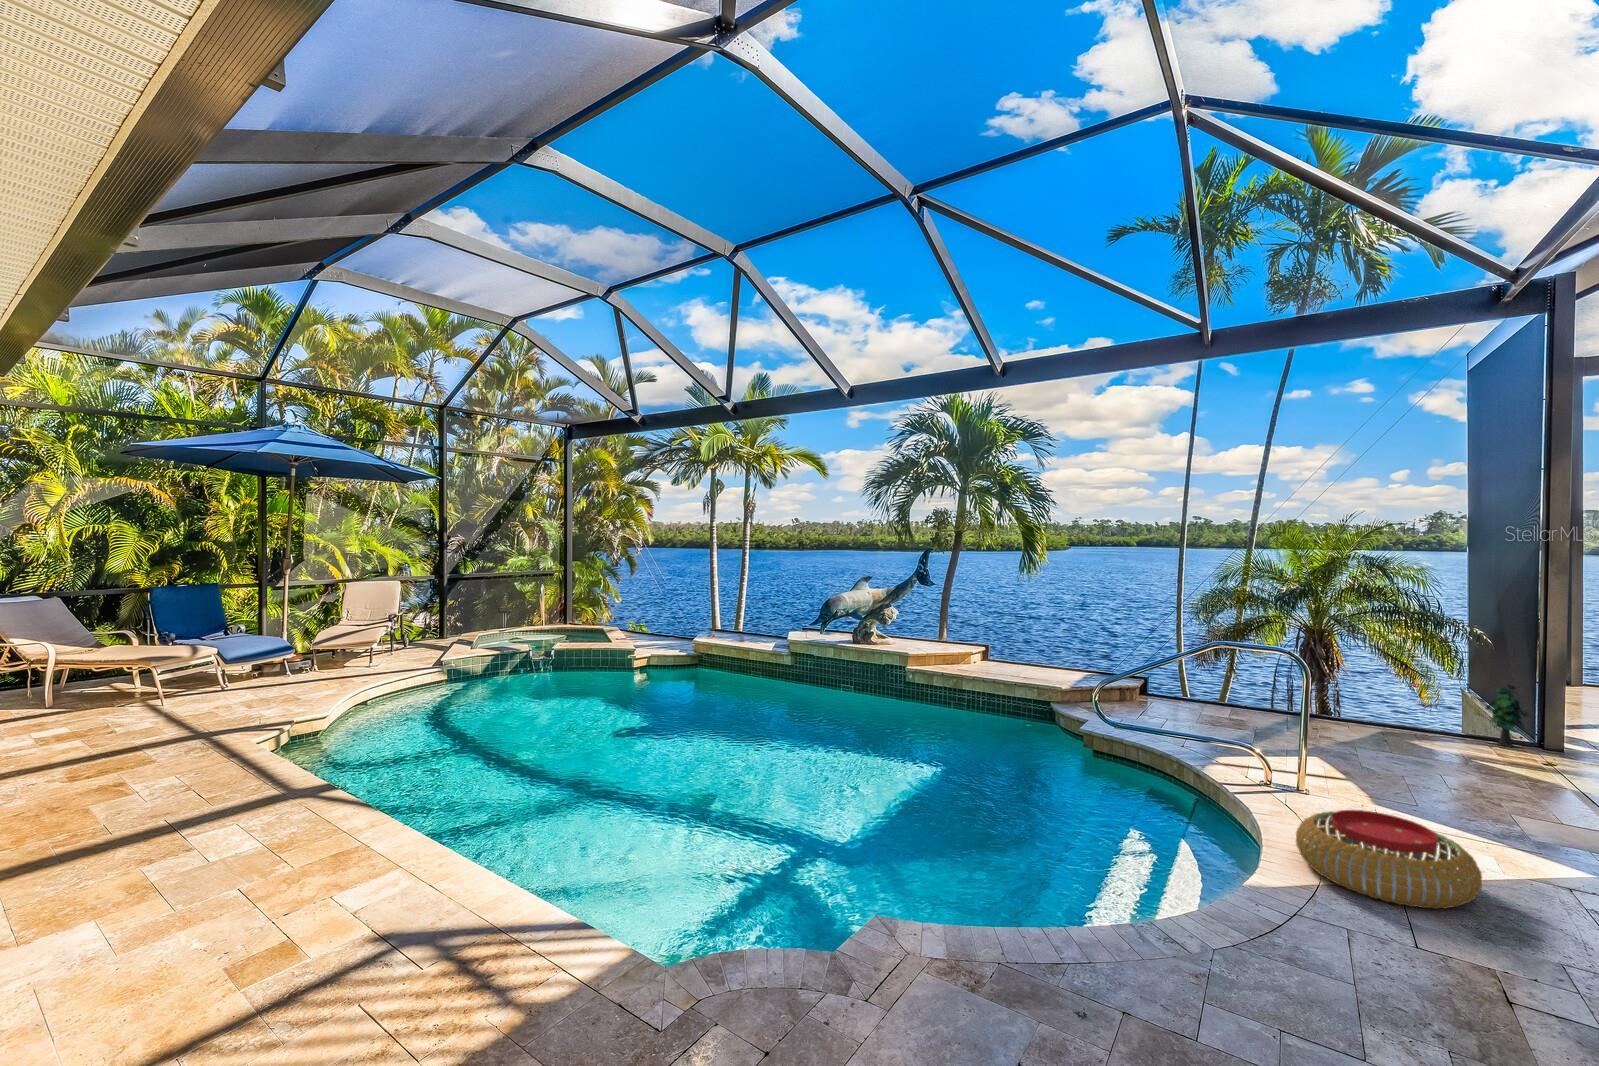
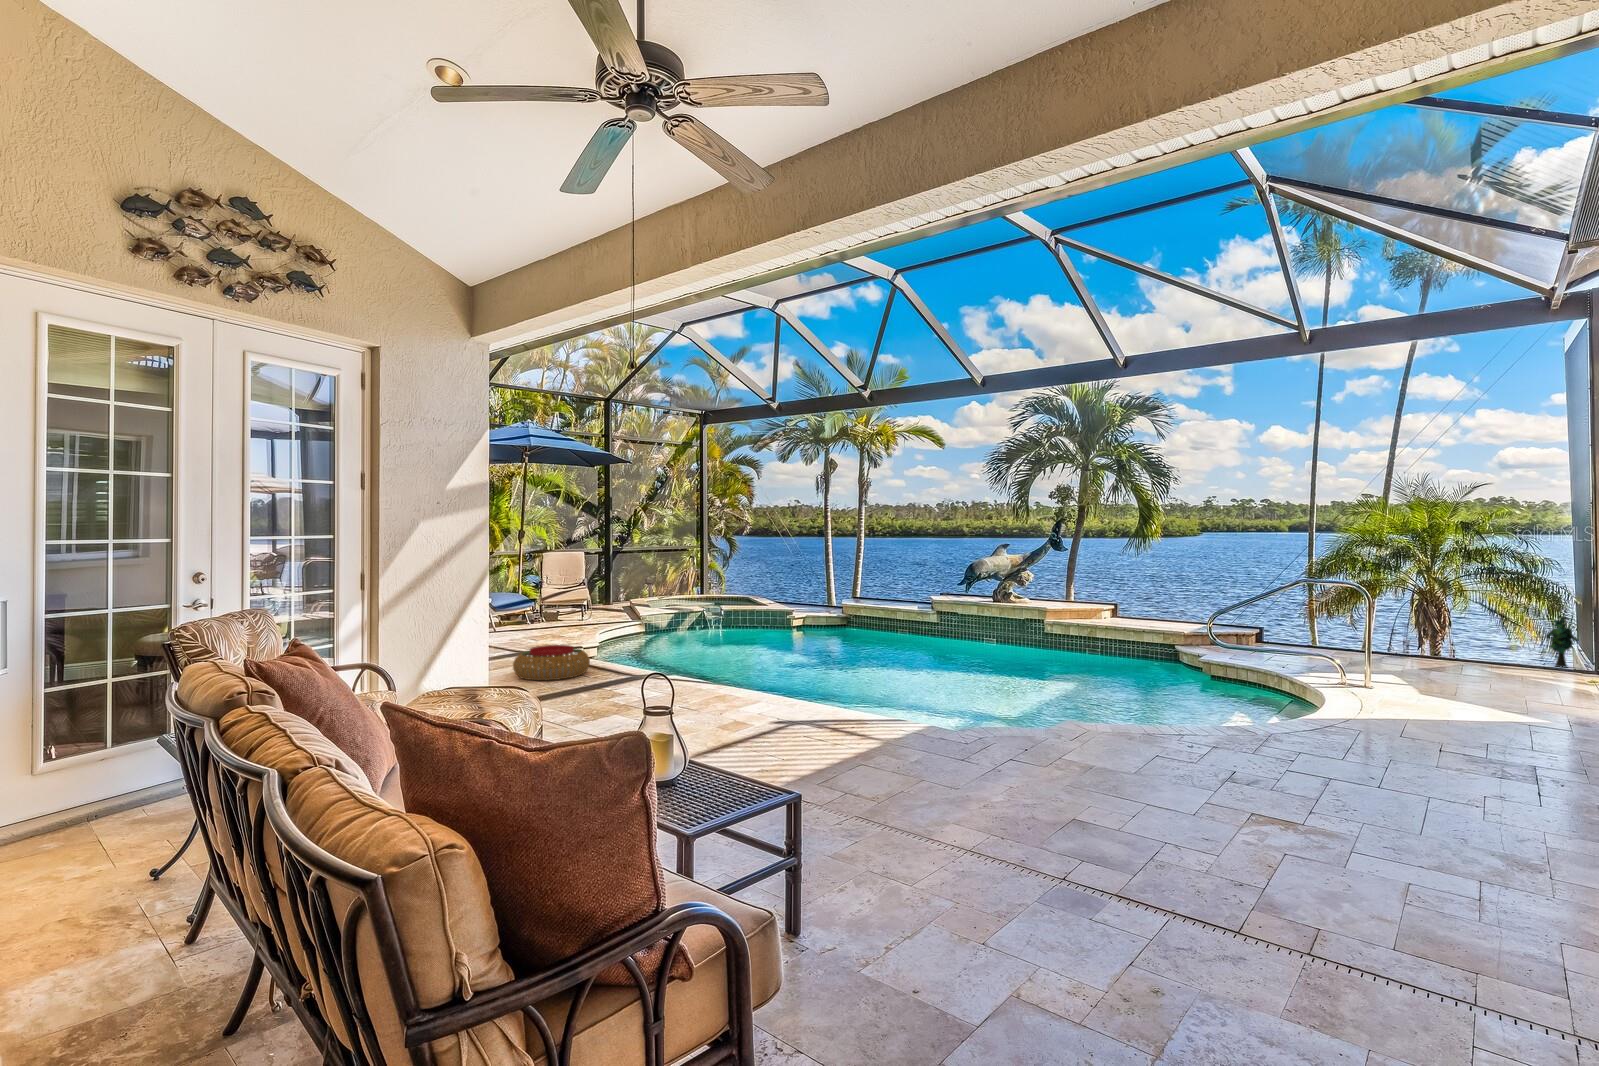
pouf: present [1296,810,1482,909] -> present [513,645,590,680]

